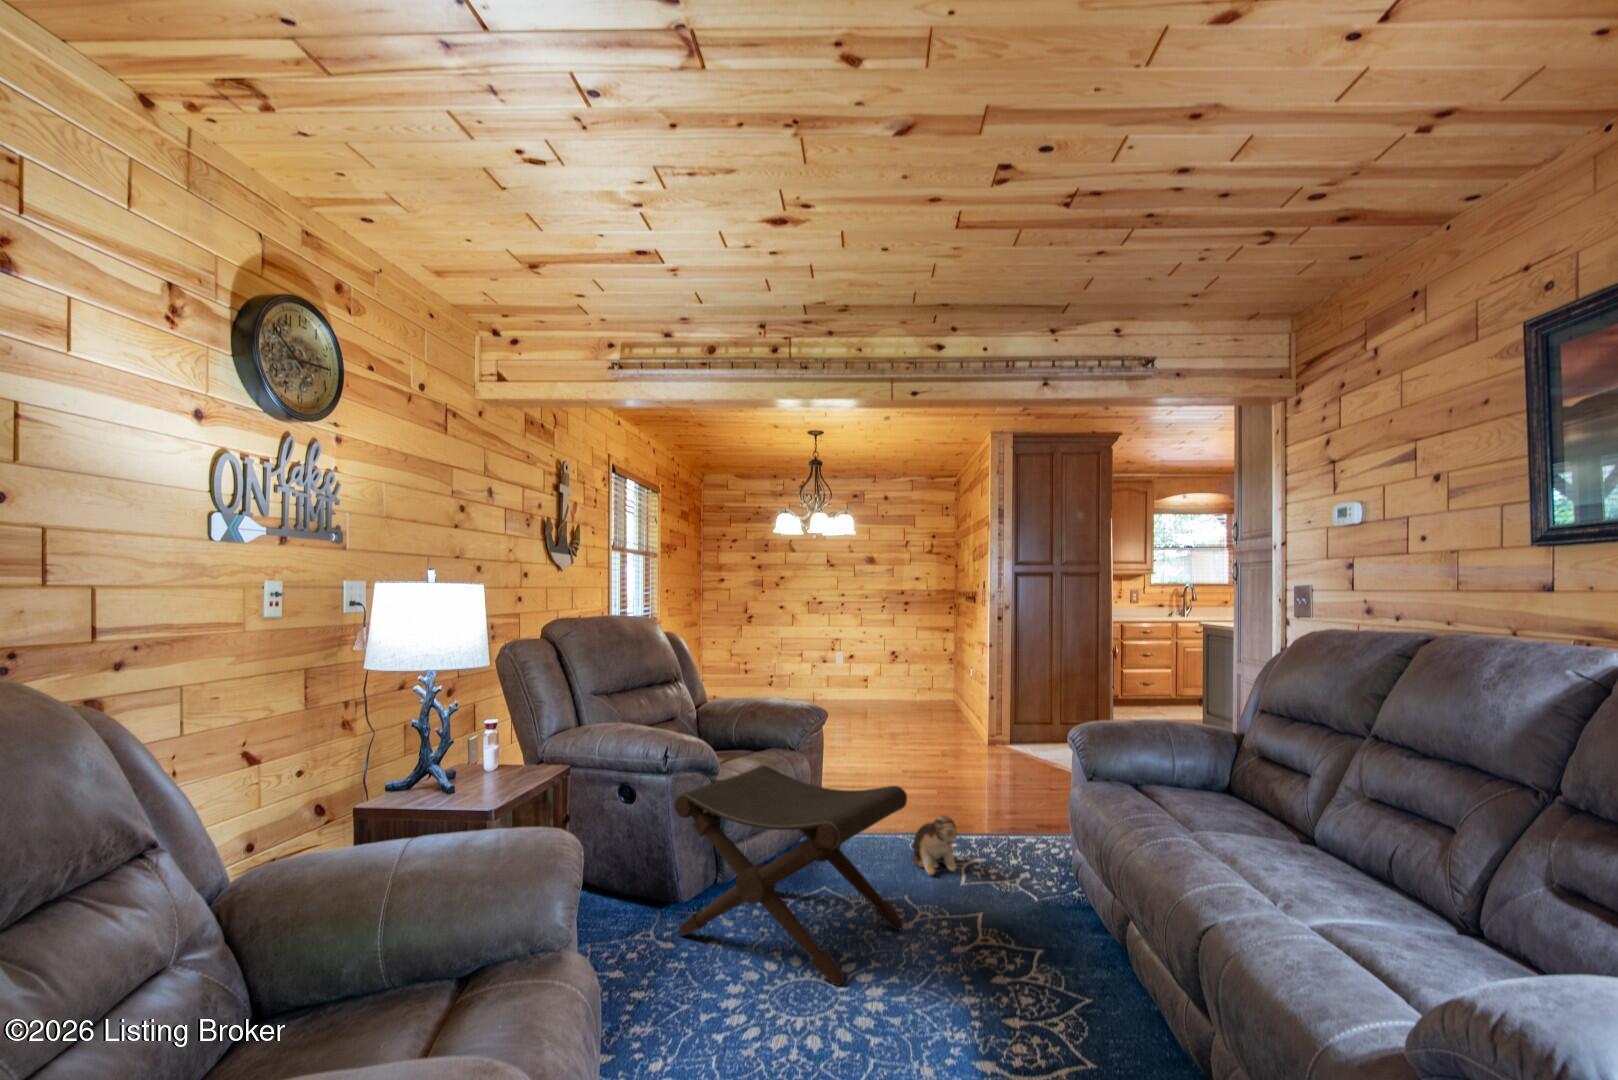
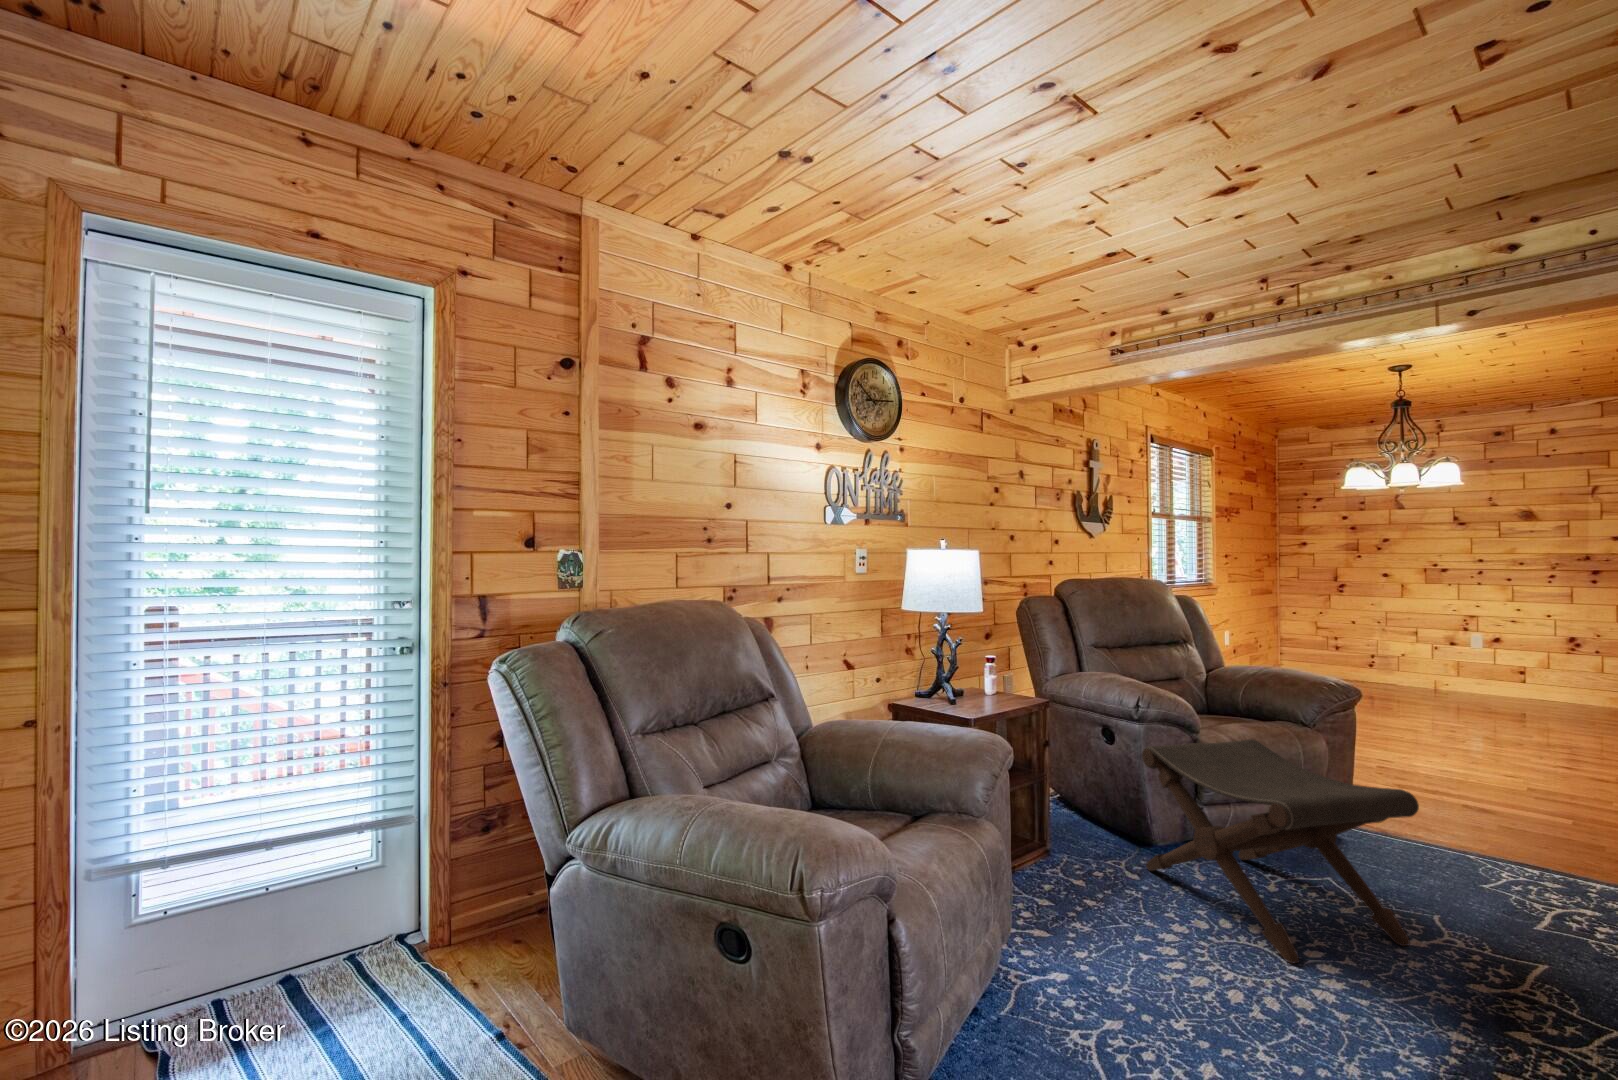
plush toy: present [912,815,960,875] -> none [1469,843,1535,917]

